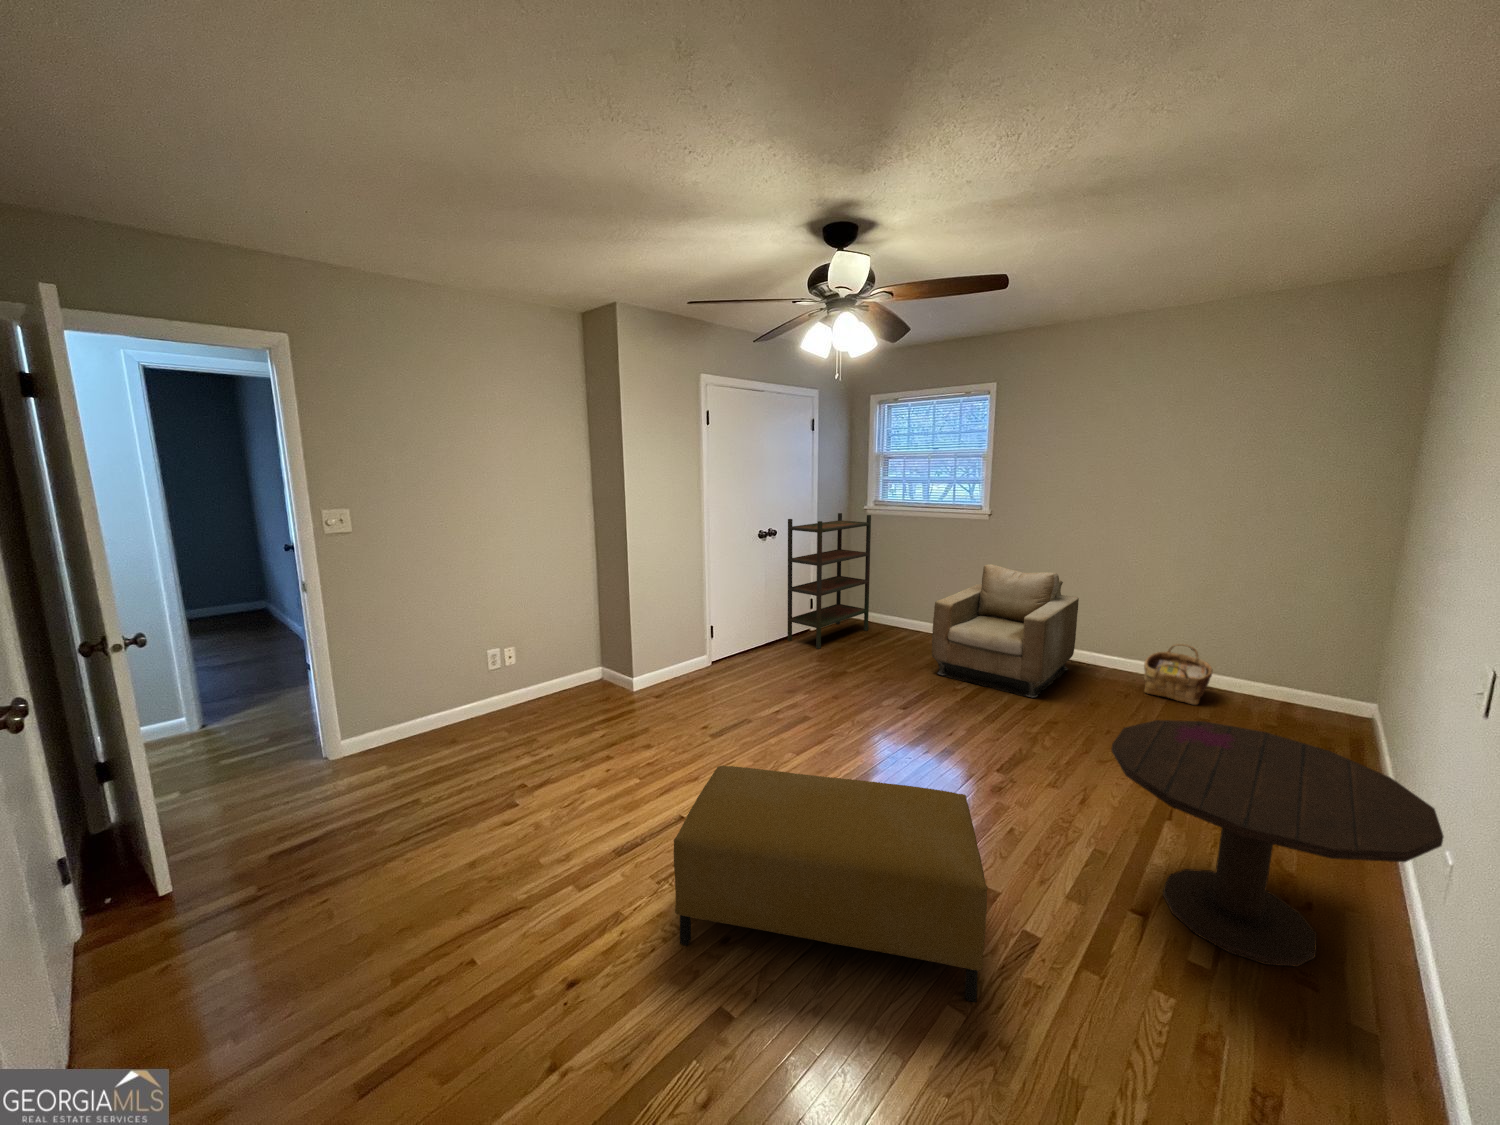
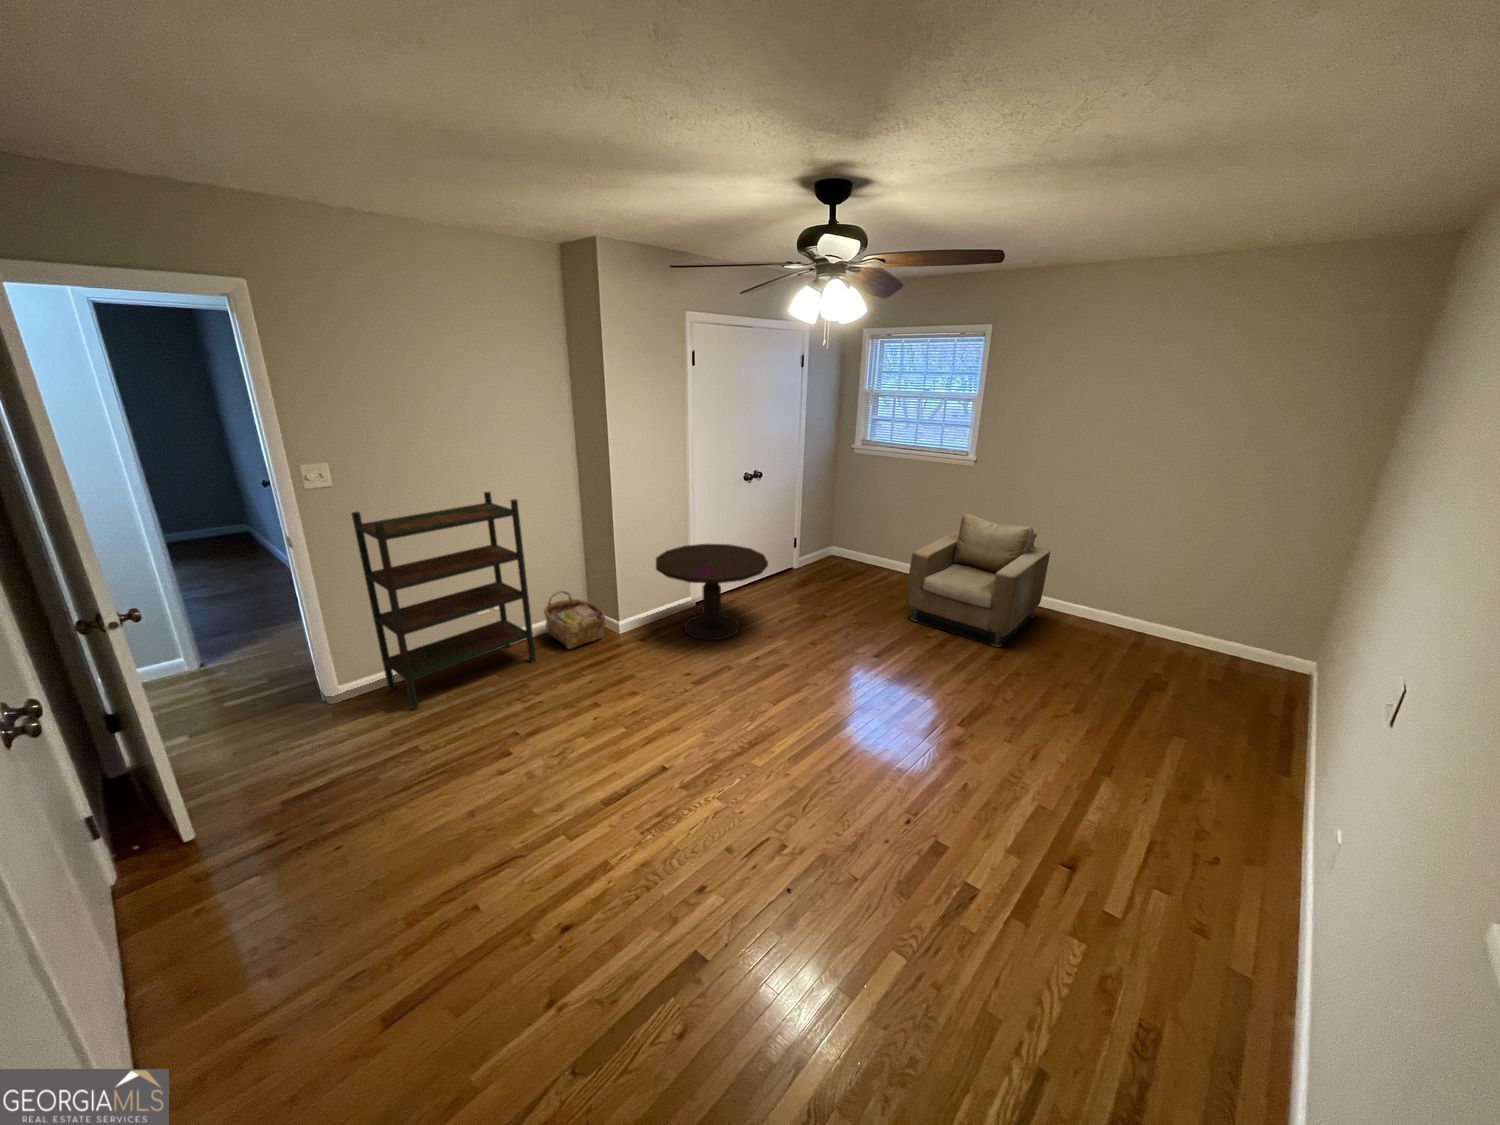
bookshelf: present [788,513,871,649] -> present [352,492,536,710]
woven basket: present [1144,644,1213,705] -> present [544,591,605,649]
side table: present [1112,720,1444,967] -> present [656,544,768,640]
ottoman: present [674,766,987,1002] -> none [655,731,934,948]

